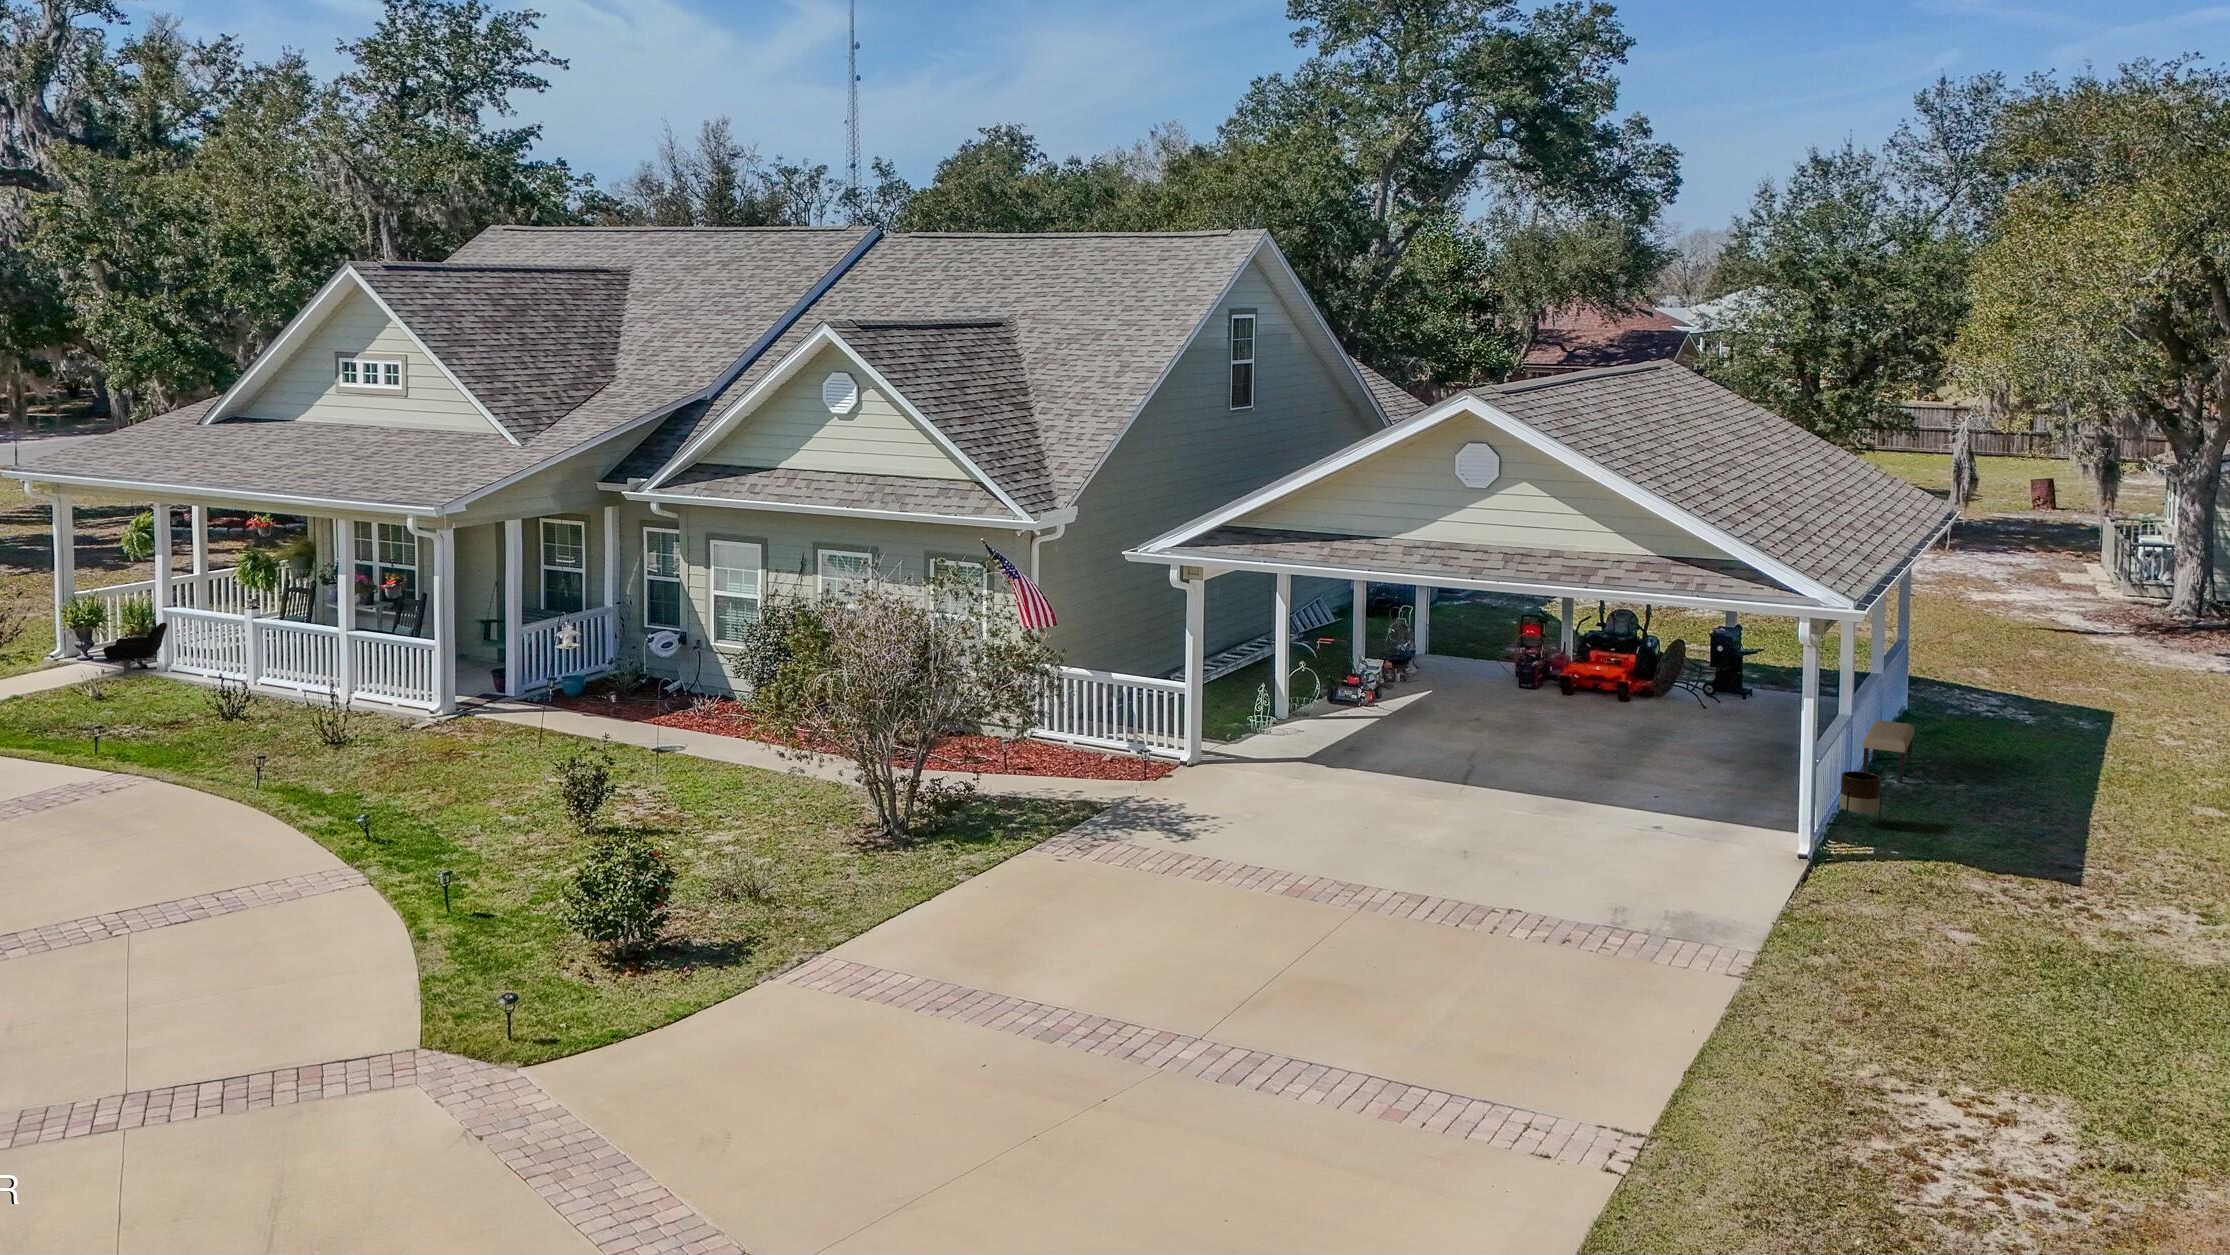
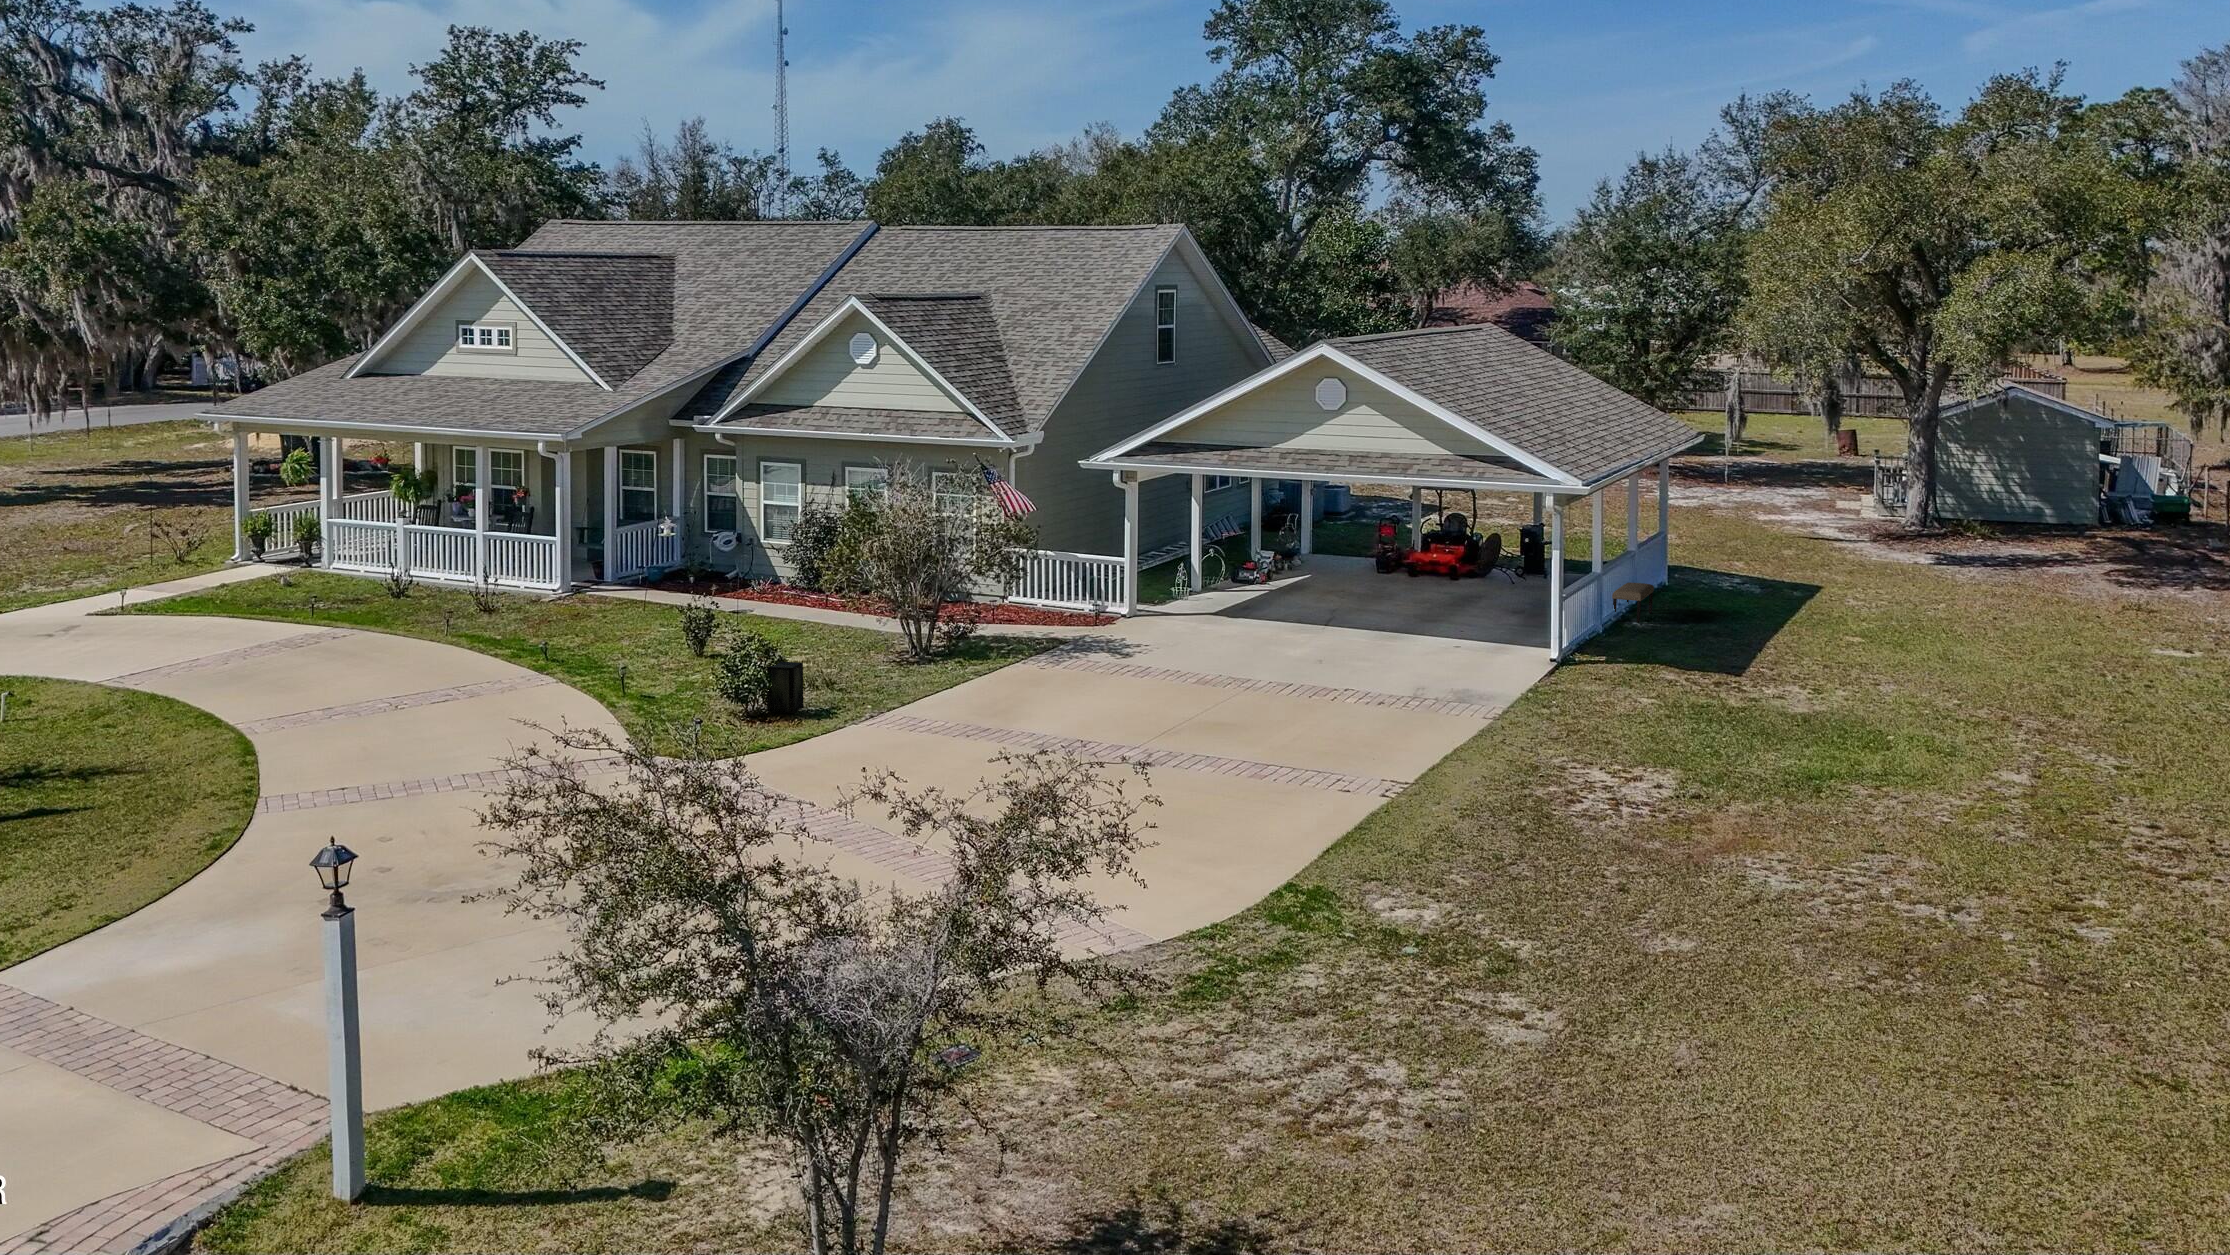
lounge chair: present [103,622,167,676] -> none [283,531,333,572]
planter: present [1840,771,1882,827] -> none [1585,607,1612,645]
storage box: none [642,884,701,969] -> present [767,662,804,713]

